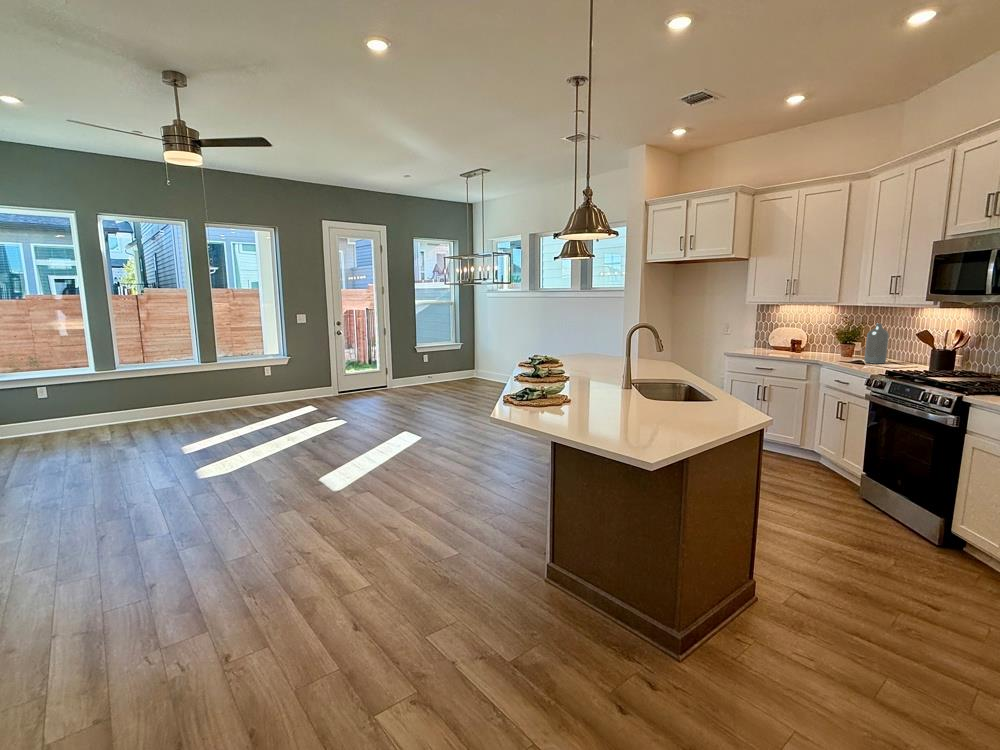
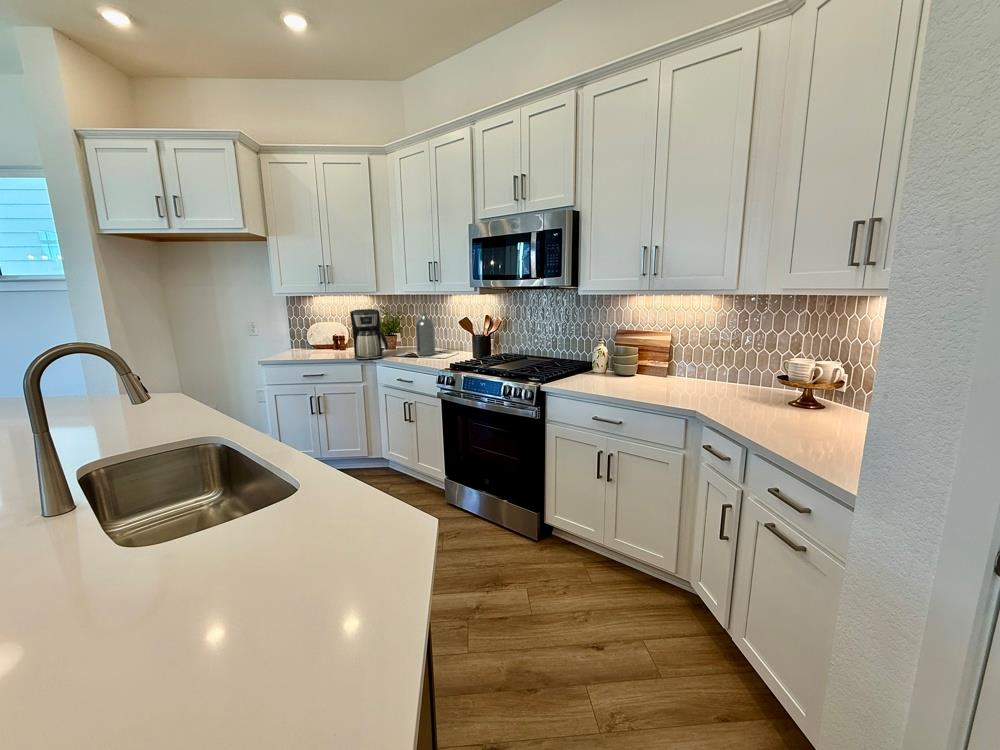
coffee maker: none [801,318,835,360] -> present [350,309,388,360]

